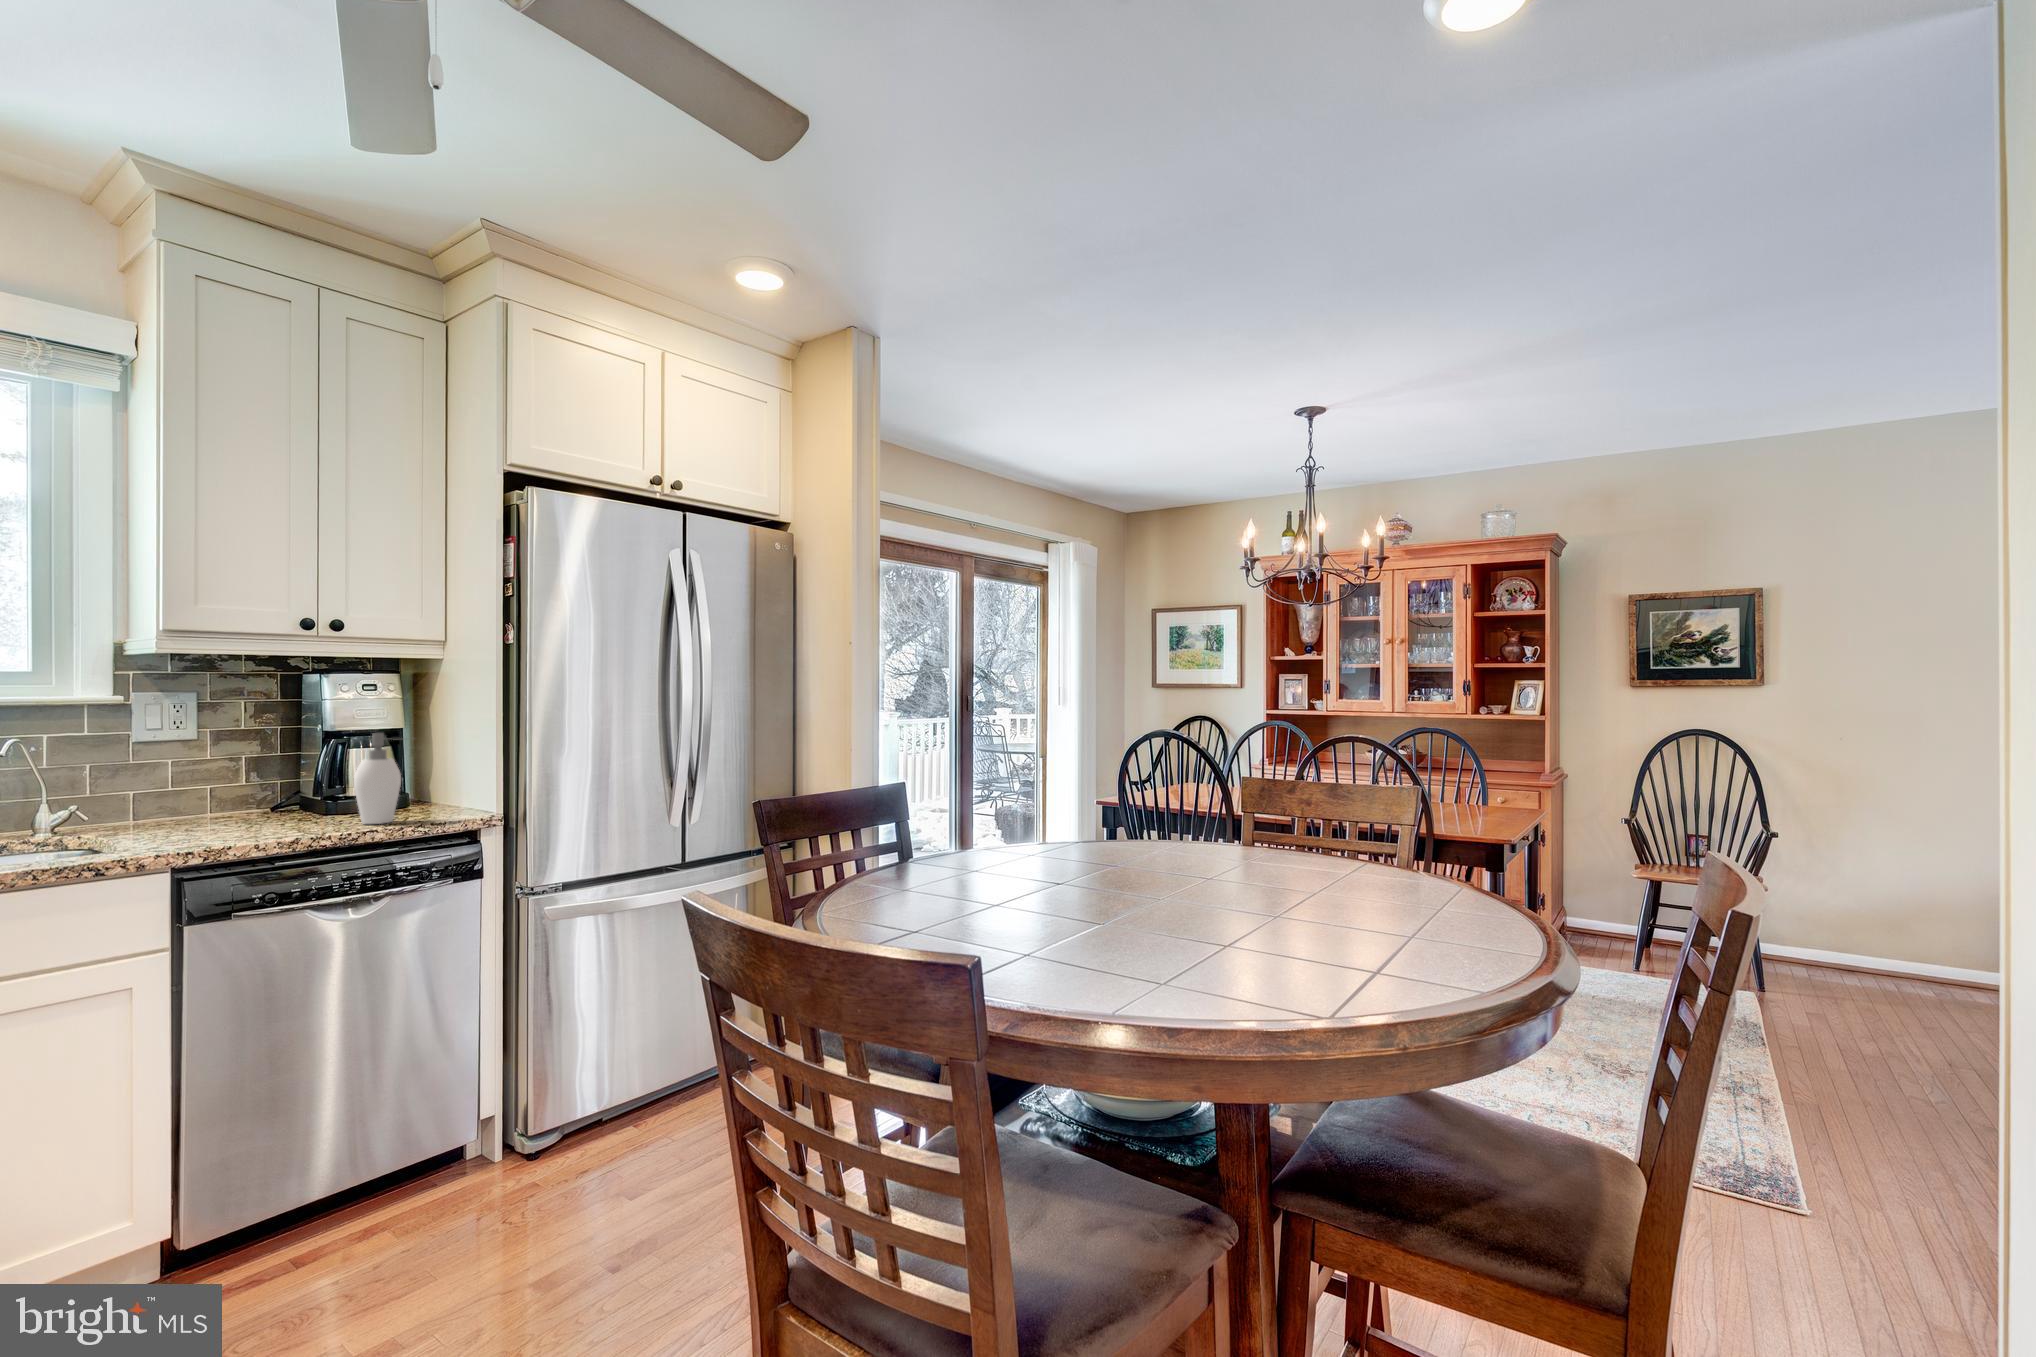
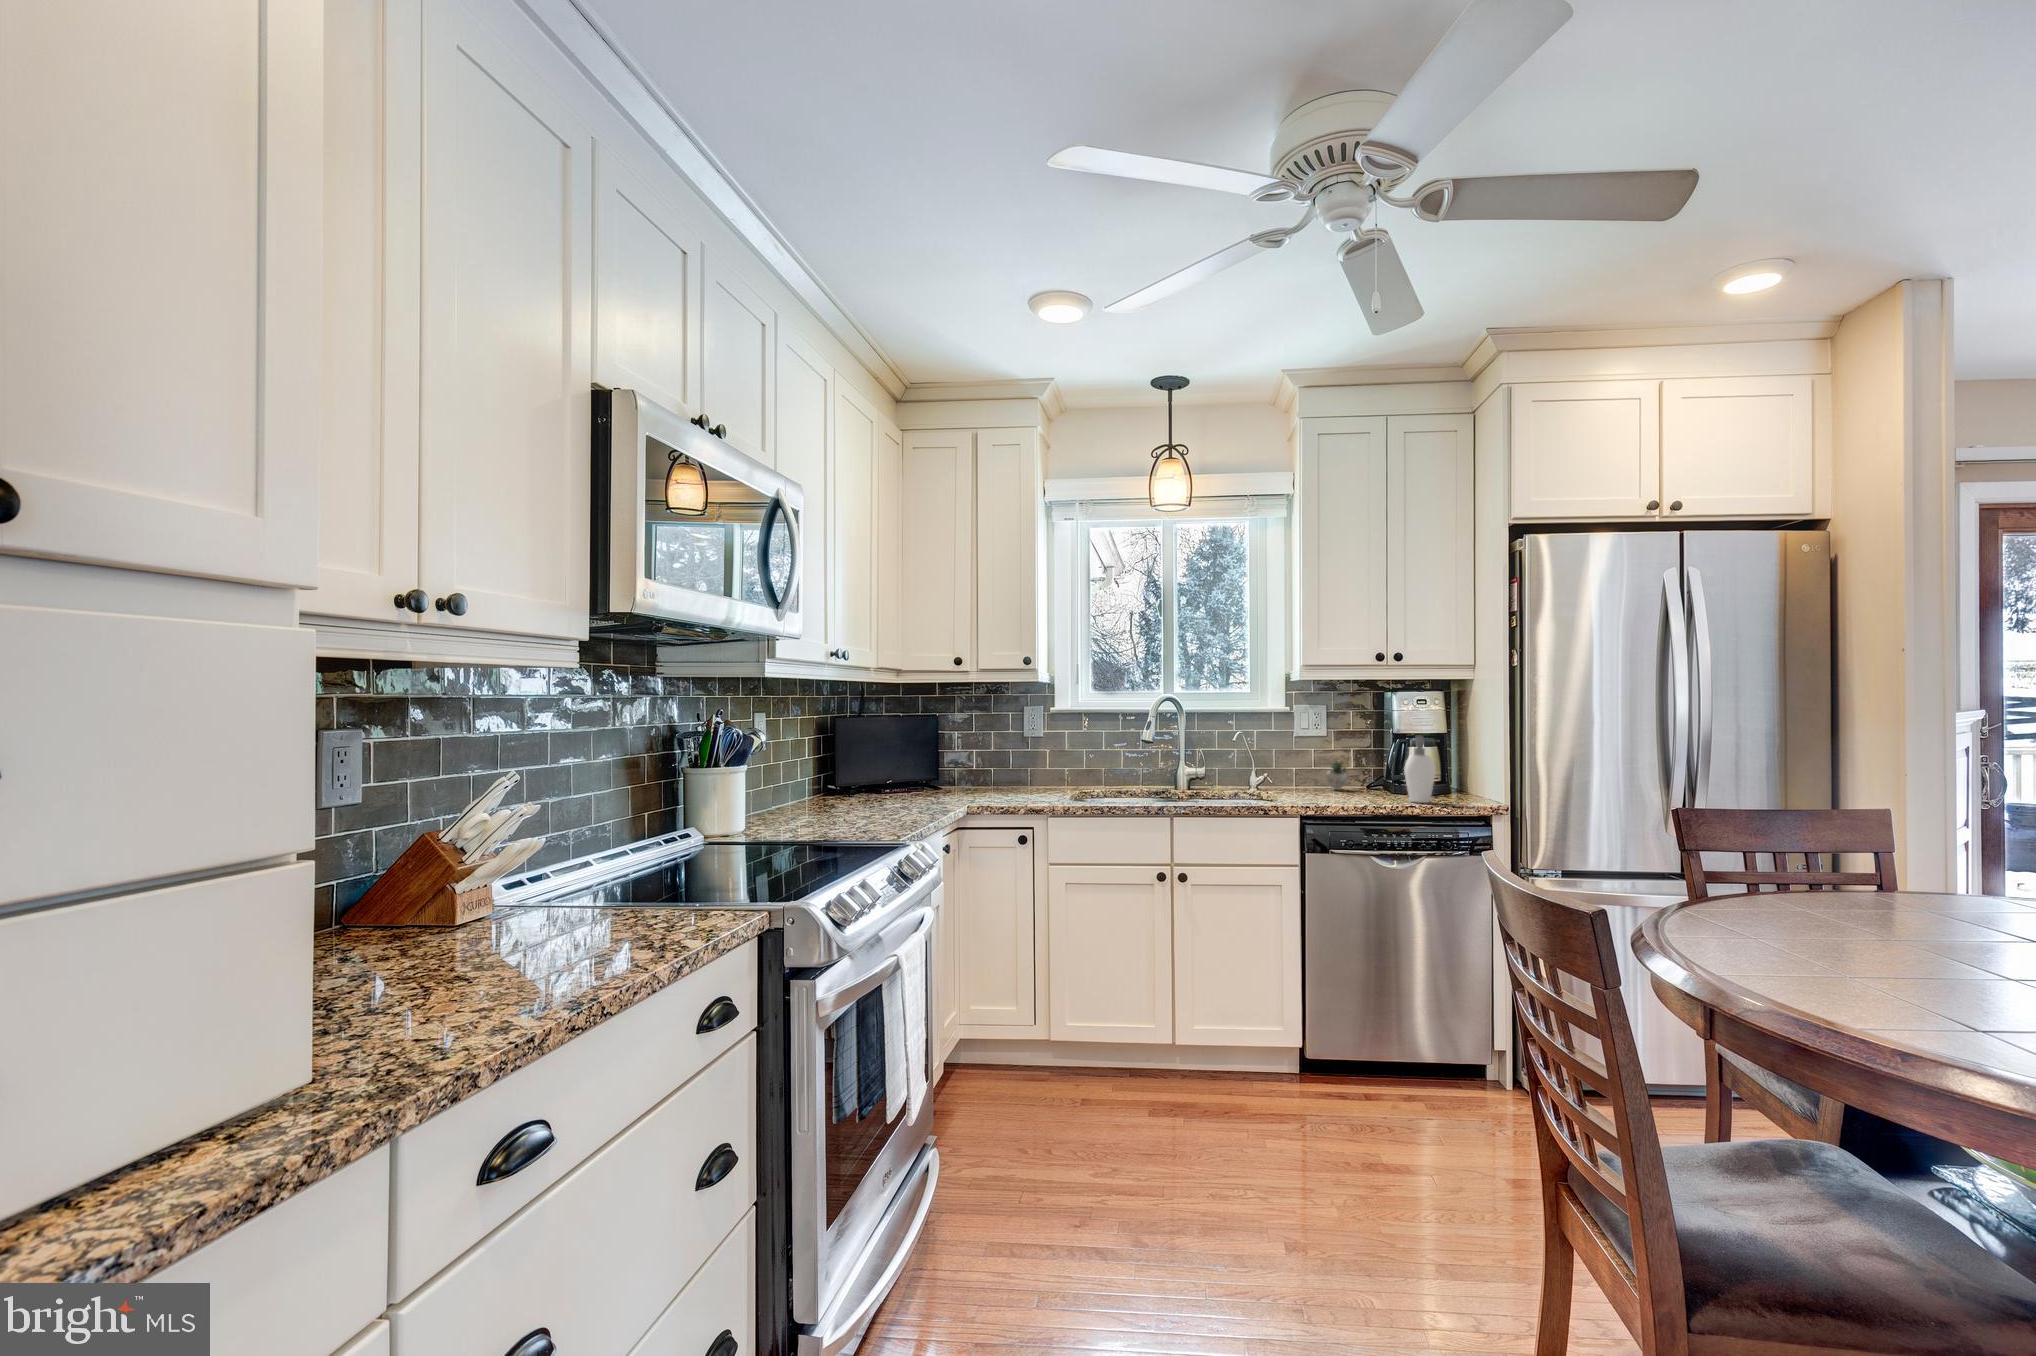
succulent plant: none [197,763,279,817] -> present [1326,759,1348,789]

